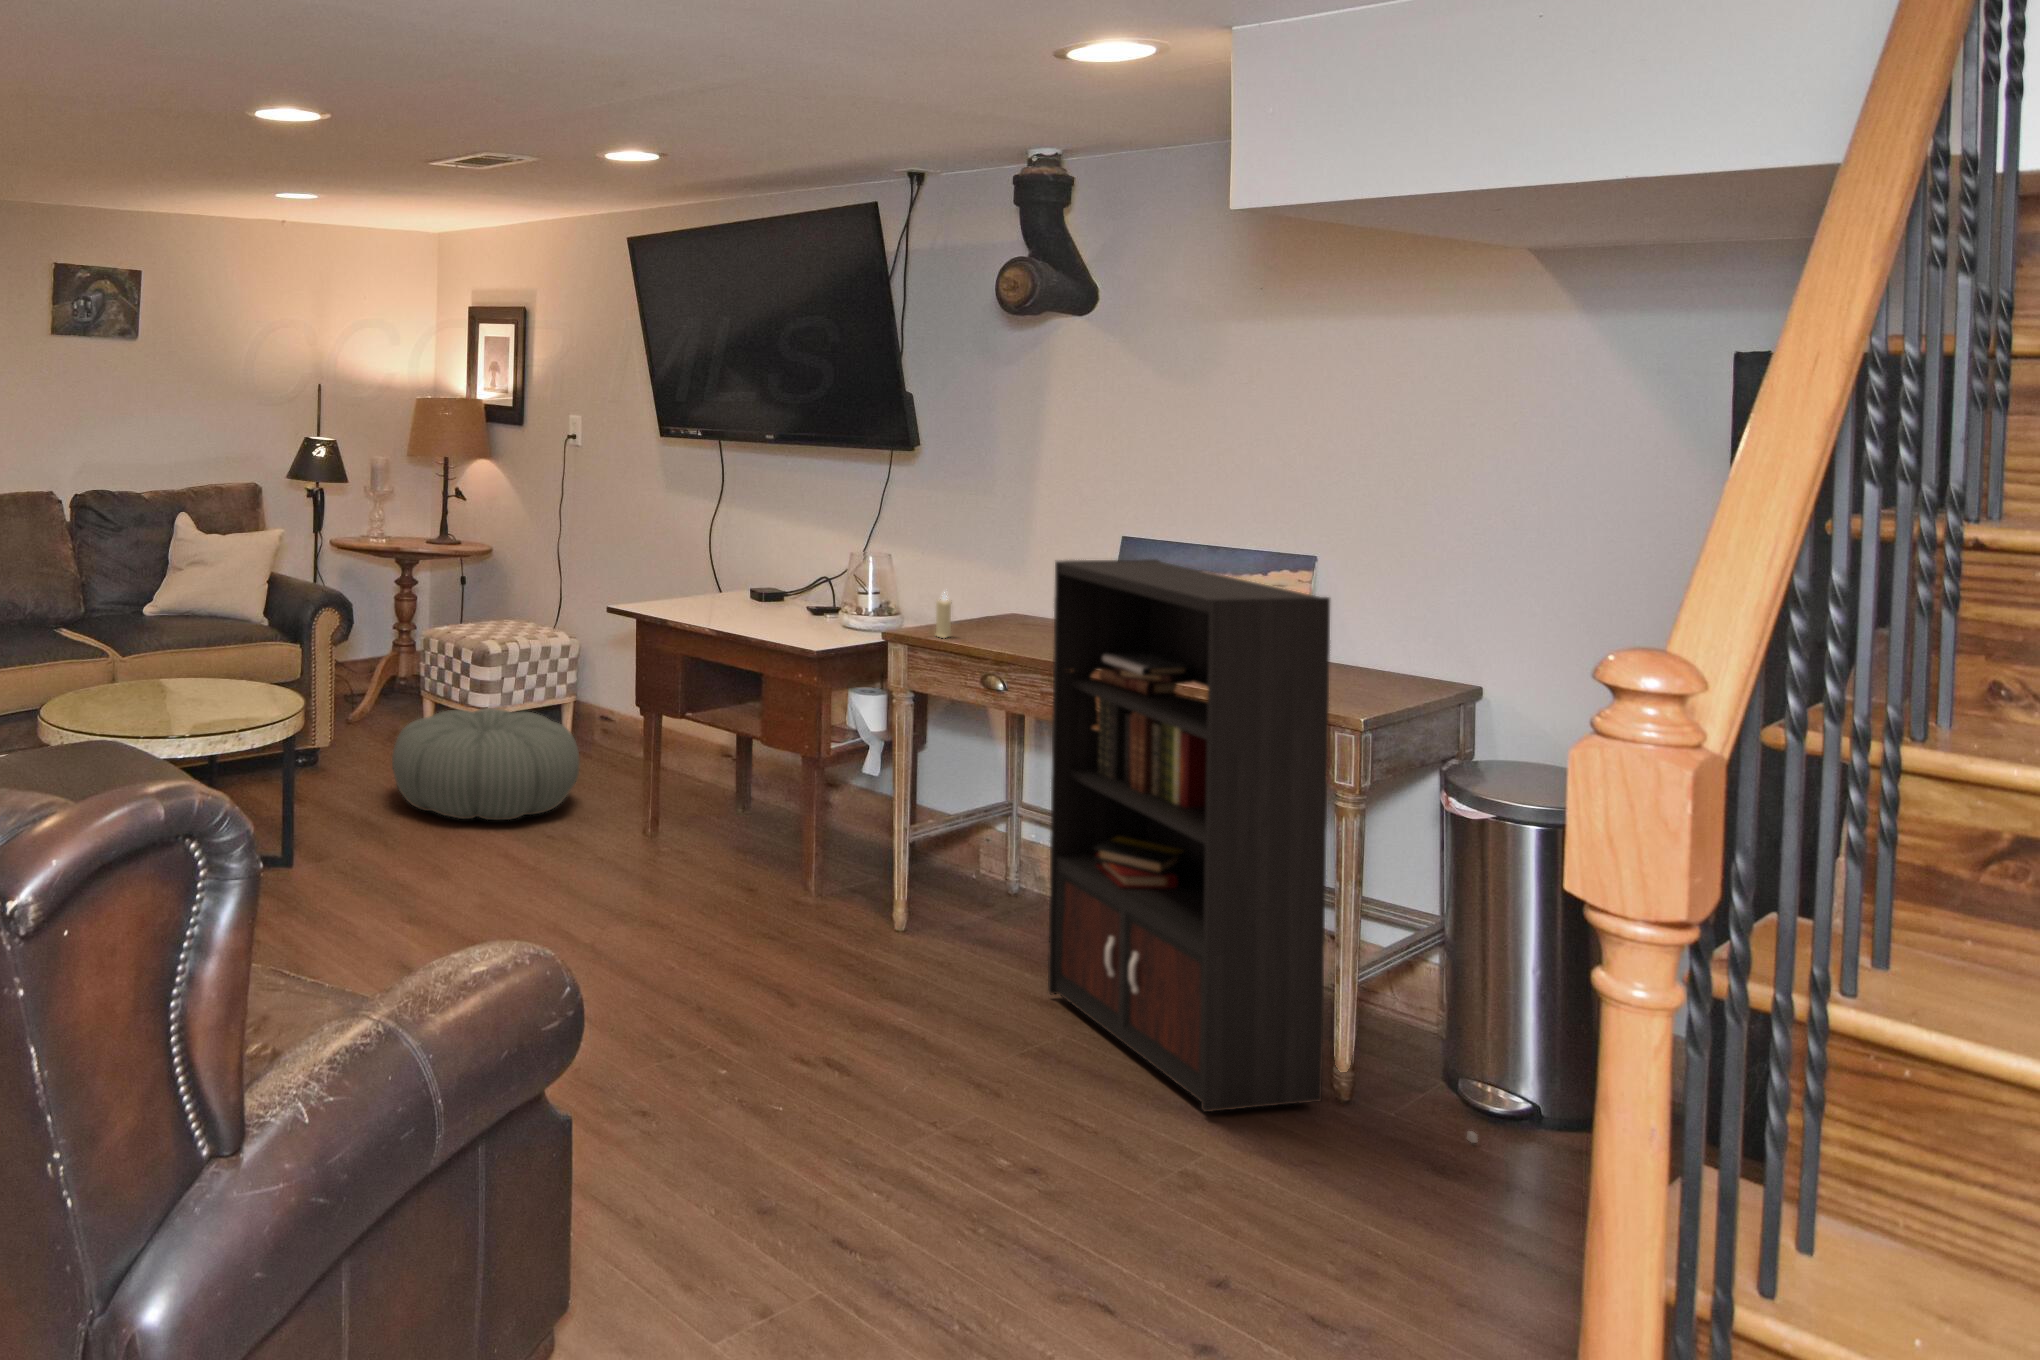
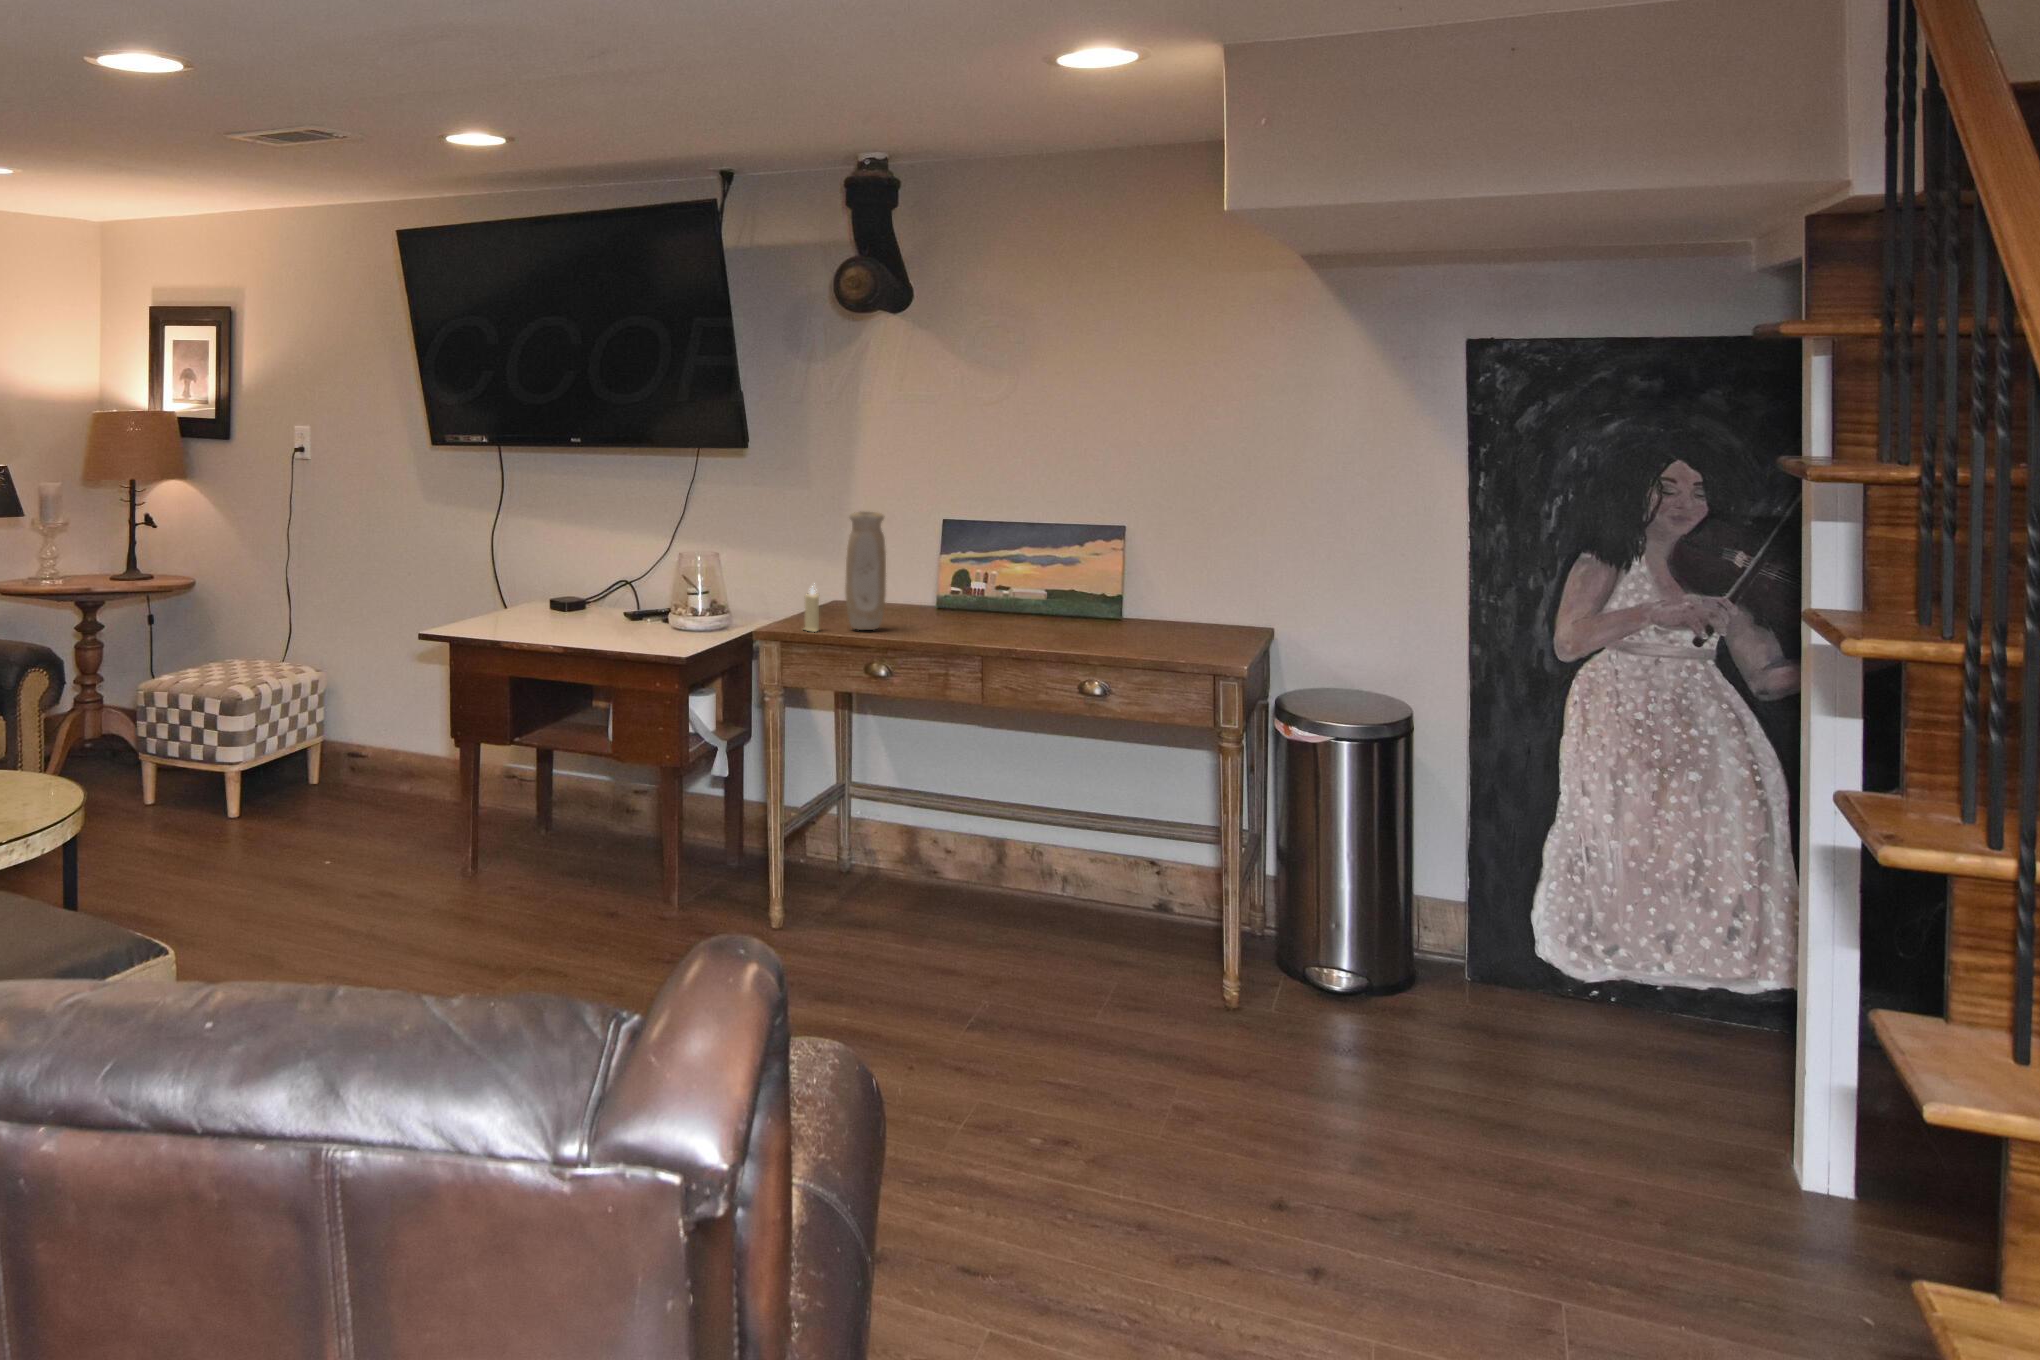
vase: none [978,521,1021,641] -> present [845,512,886,630]
bookcase: present [1048,559,1478,1143] -> none [953,538,1360,1054]
pouf: present [392,708,580,820] -> none [154,758,376,892]

